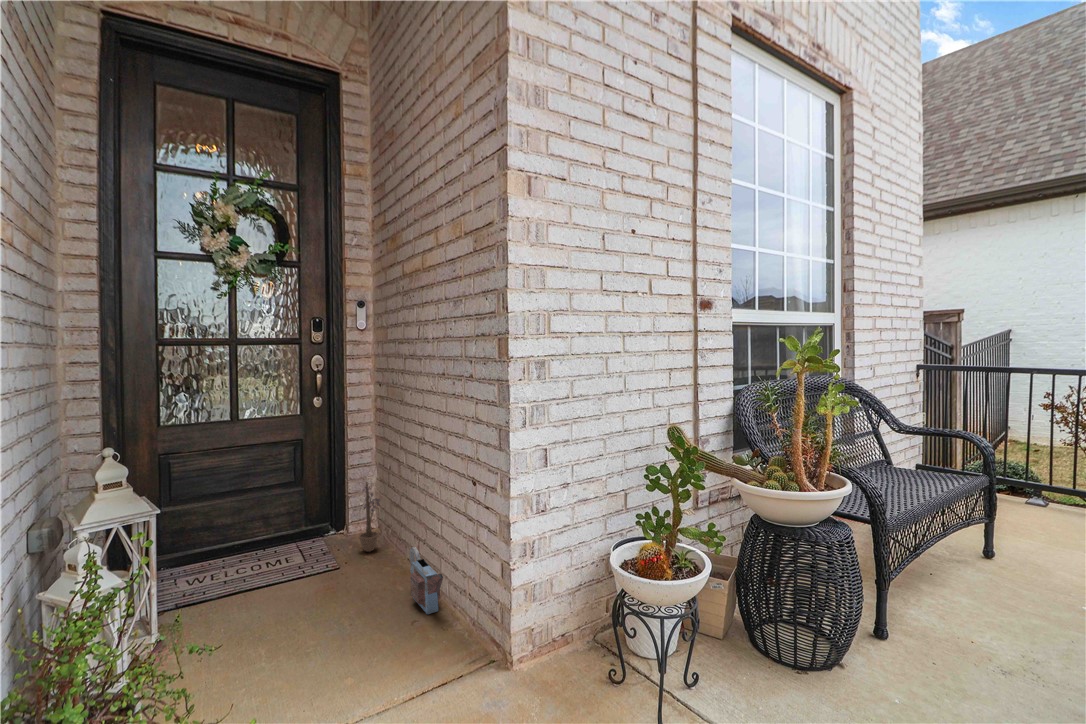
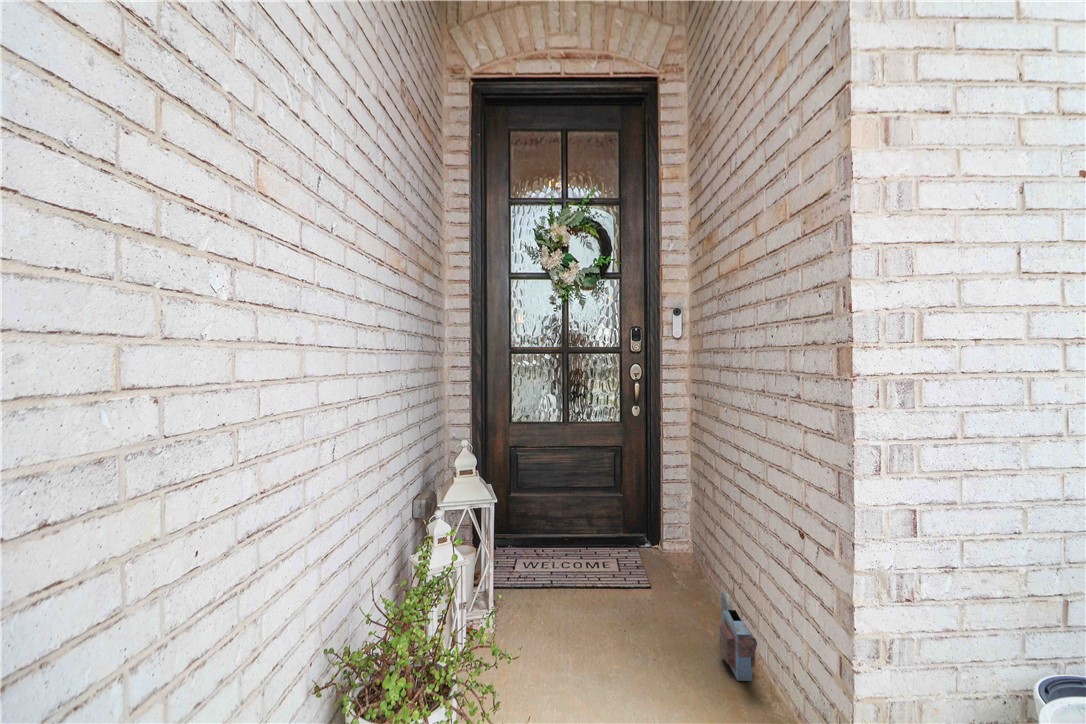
decorative plant: present [359,482,380,552] -> none [670,503,695,580]

